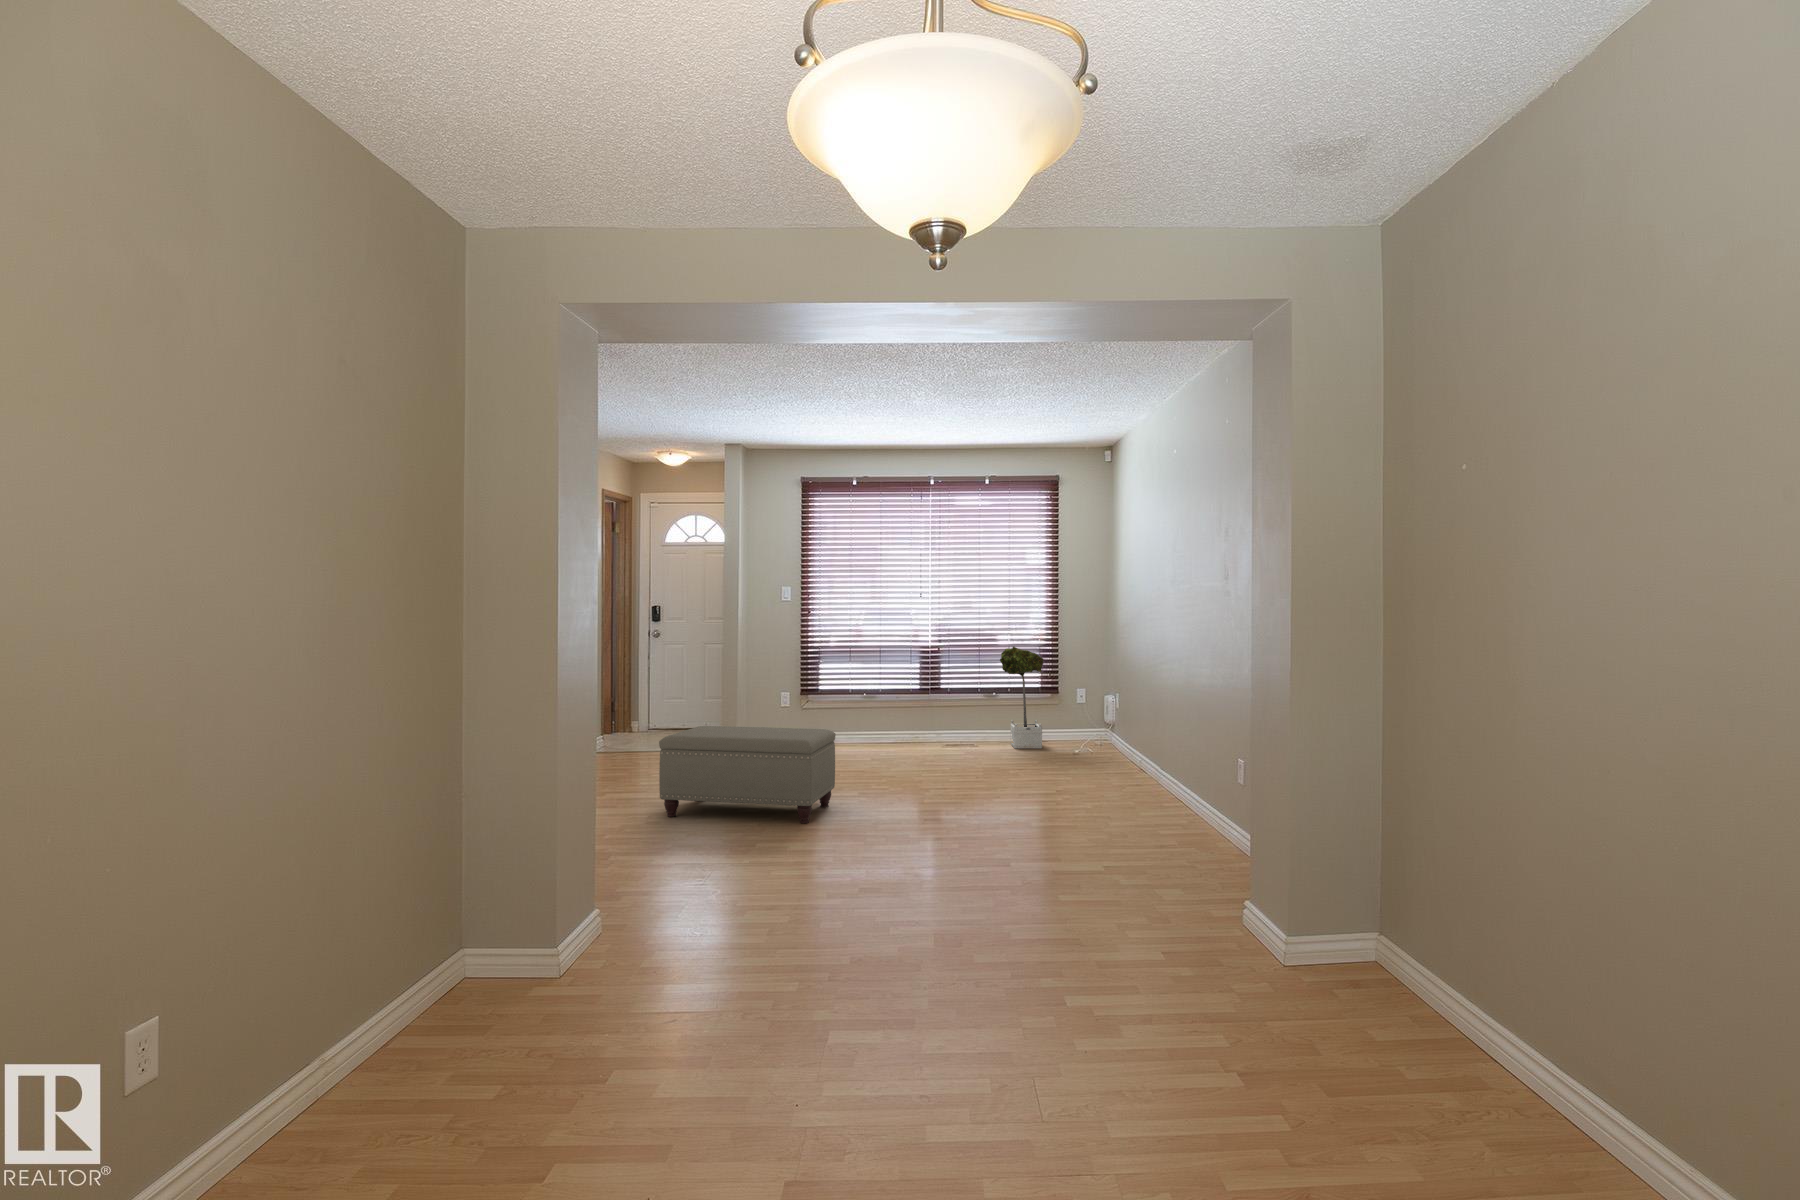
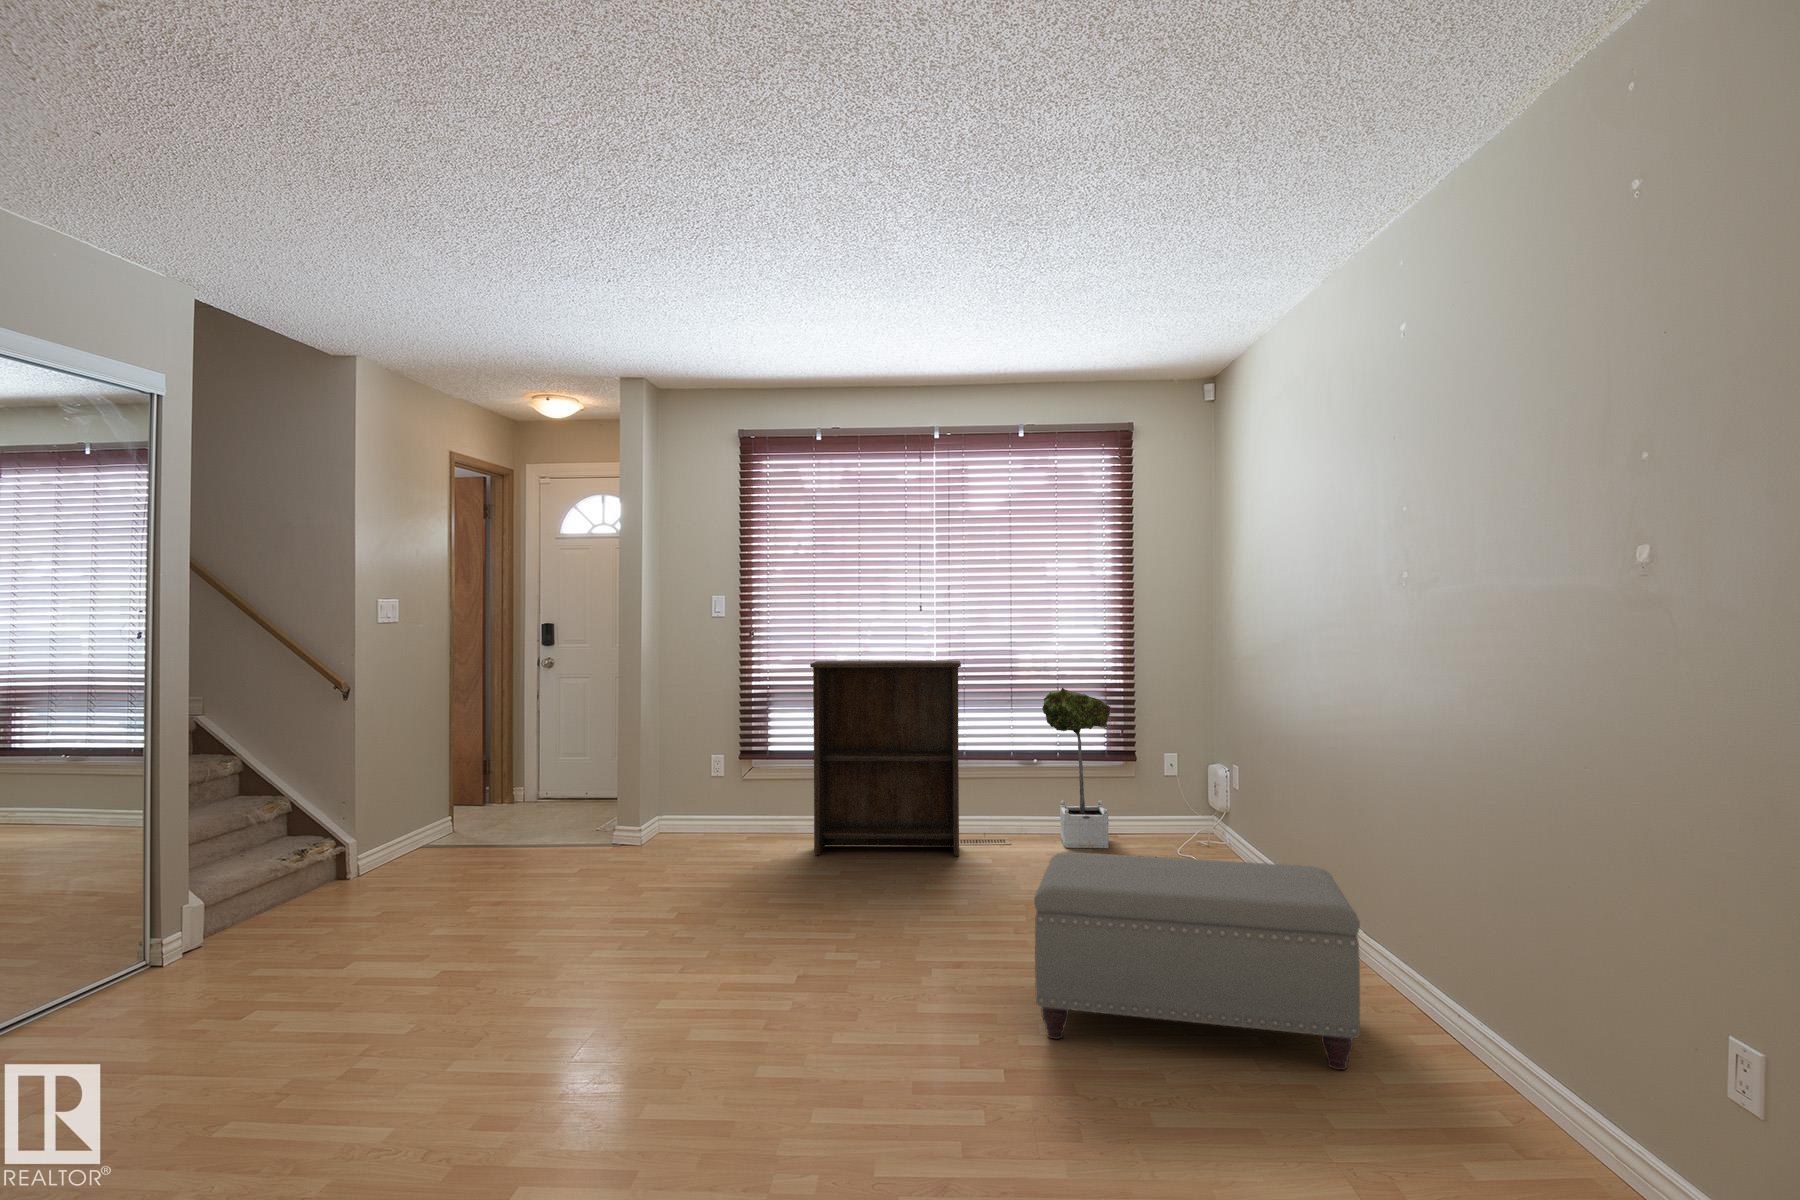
bookshelf: none [854,629,951,753] -> present [810,660,961,856]
ottoman: present [659,726,836,823] -> present [1034,852,1360,1070]

